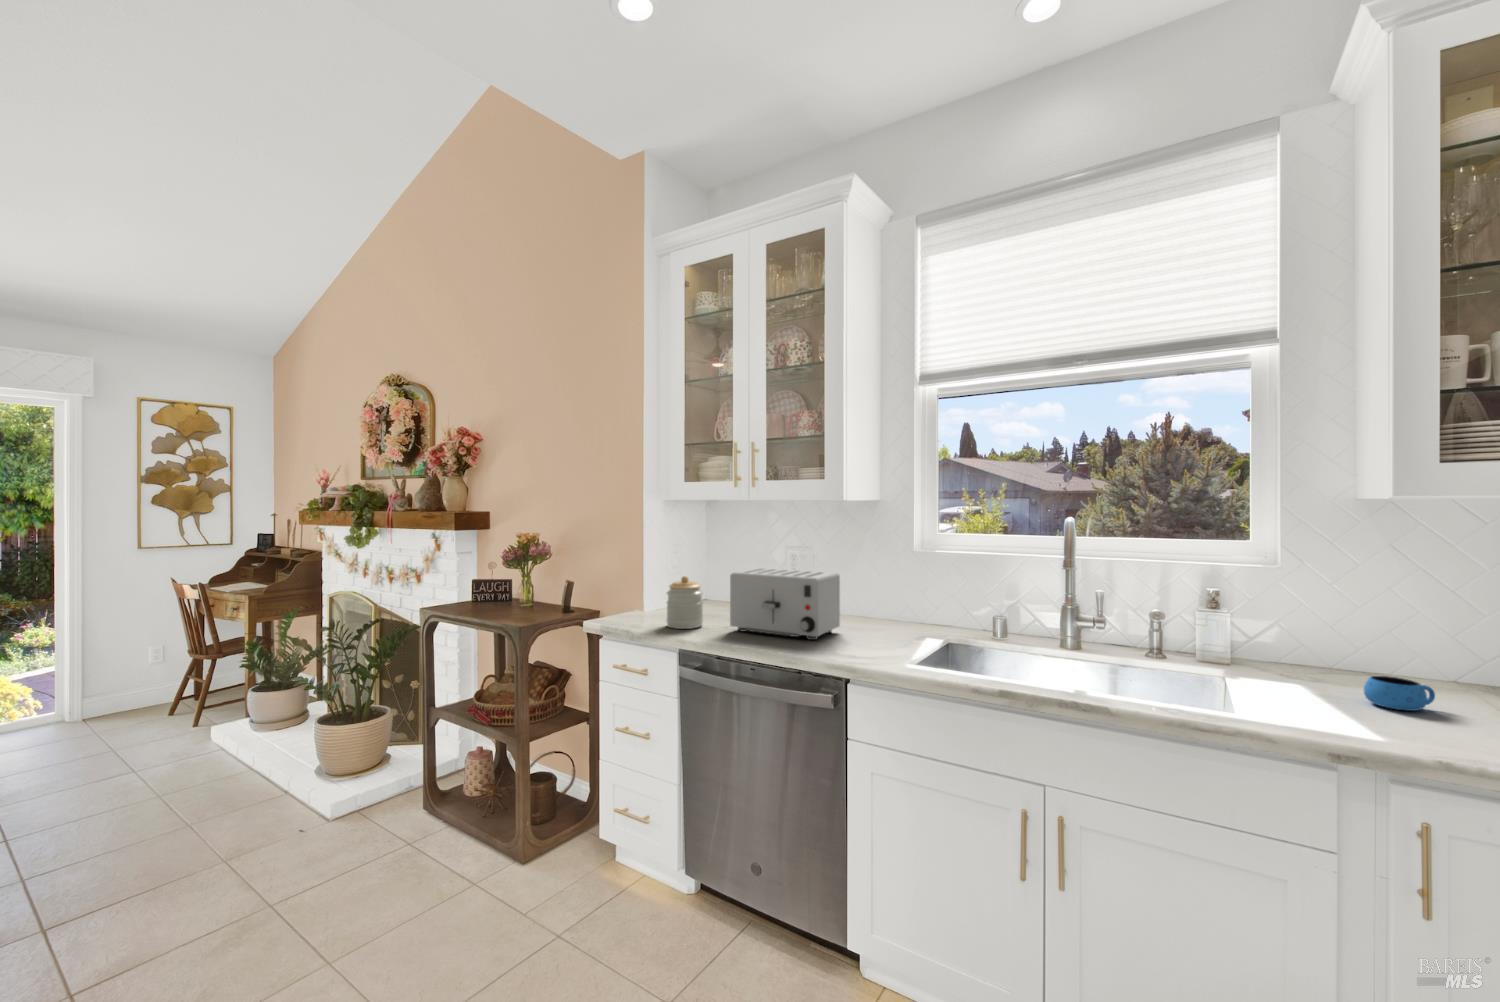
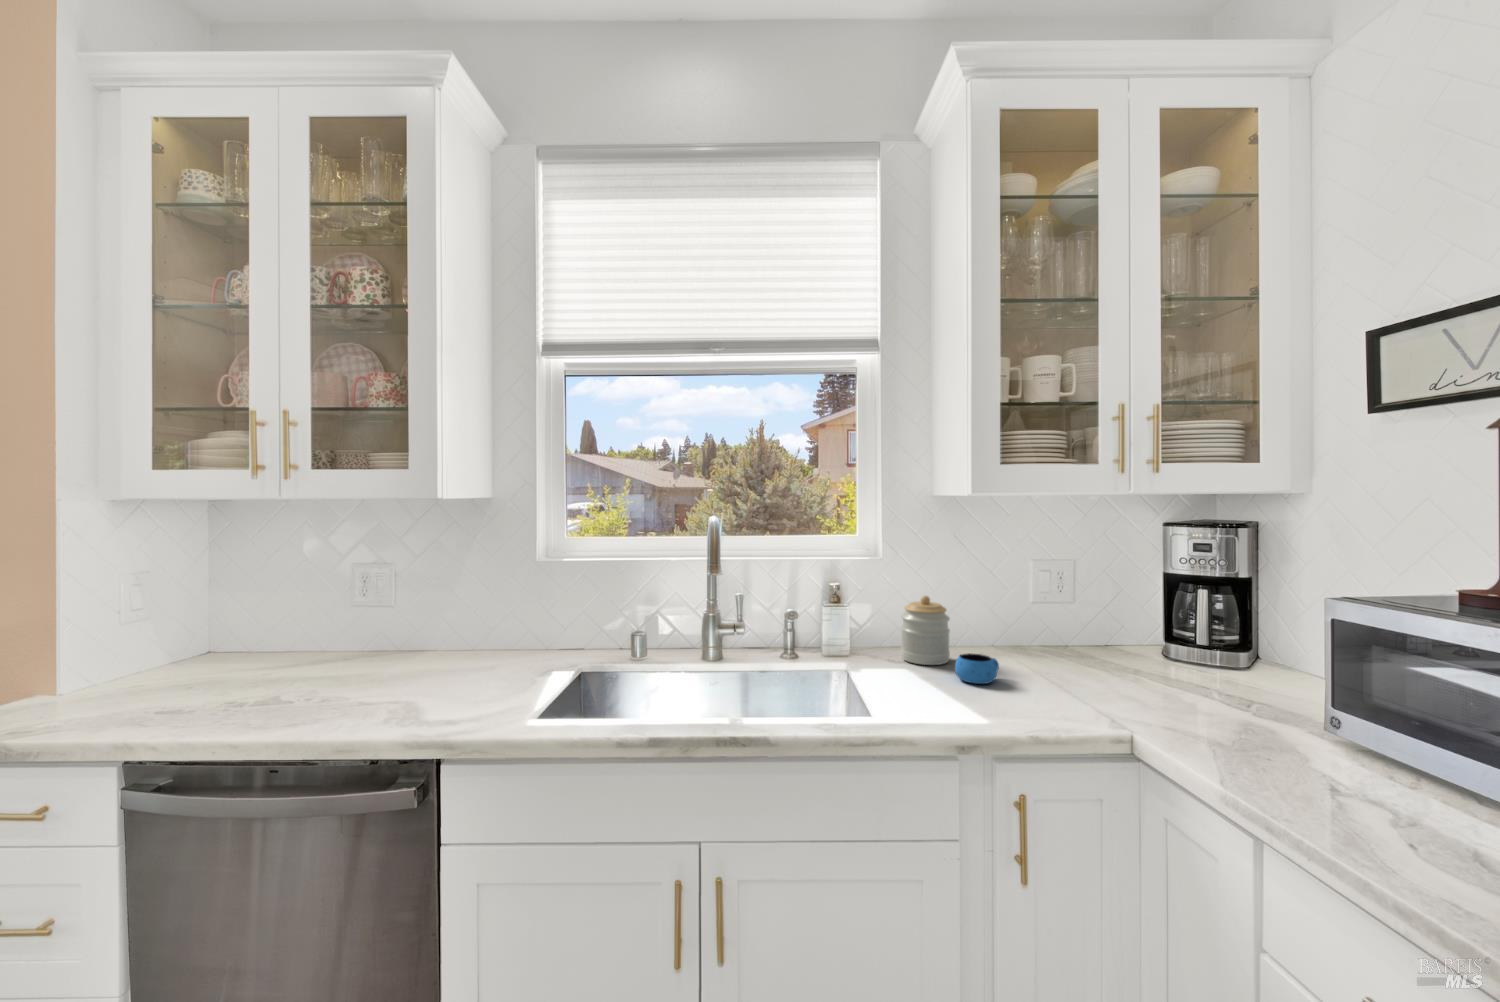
toaster: present [730,568,840,640] -> none [236,598,432,704]
jar: present [667,576,703,629] -> present [901,596,950,665]

